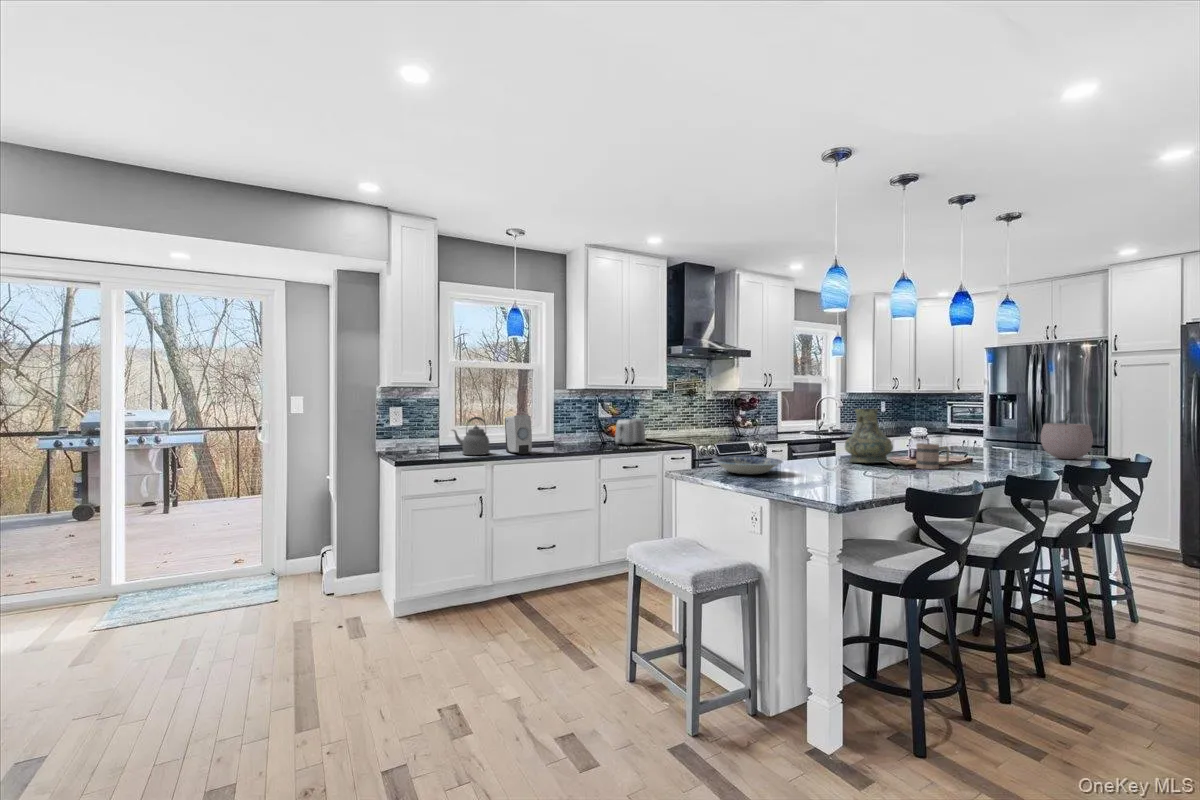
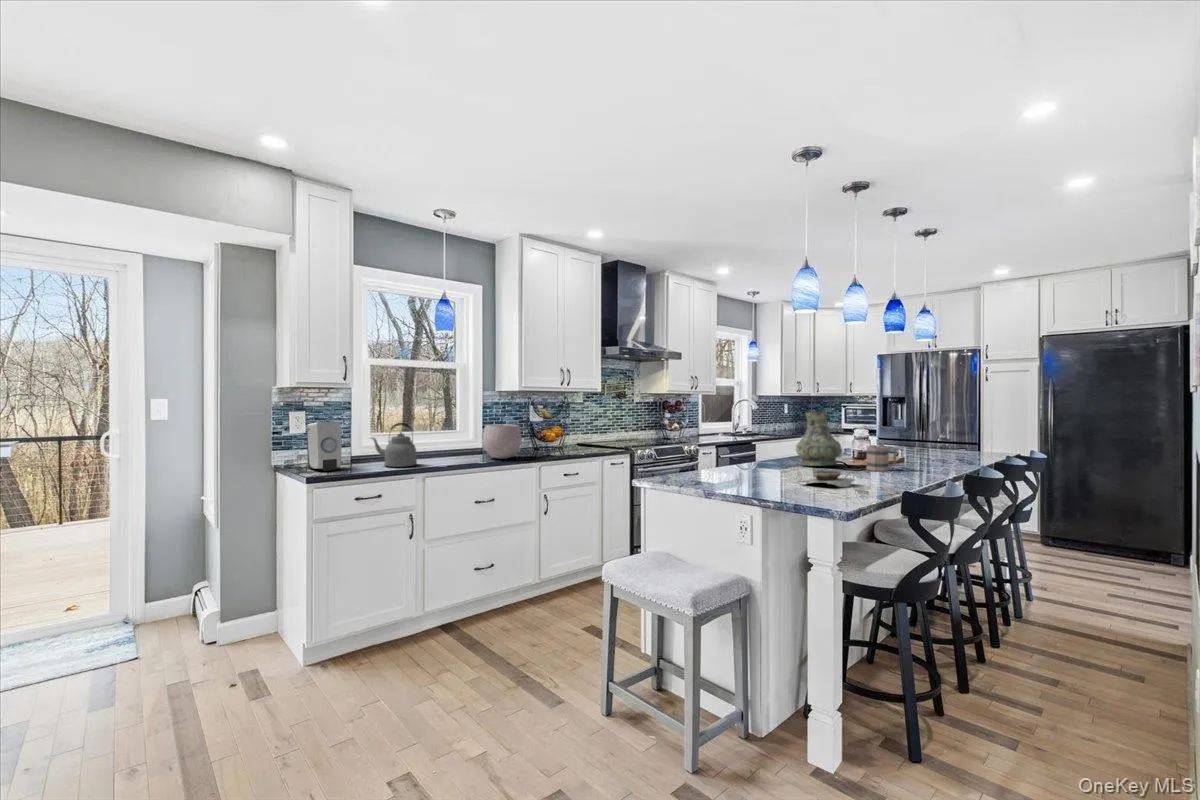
plant pot: present [1041,412,1093,459] -> present [483,417,521,459]
soap dispenser: present [505,415,532,454] -> present [307,422,341,471]
toaster: present [615,419,645,445] -> none [548,423,580,452]
plate: present [712,456,783,475] -> none [685,463,759,482]
bowl: none [818,466,879,482] -> present [801,470,855,487]

